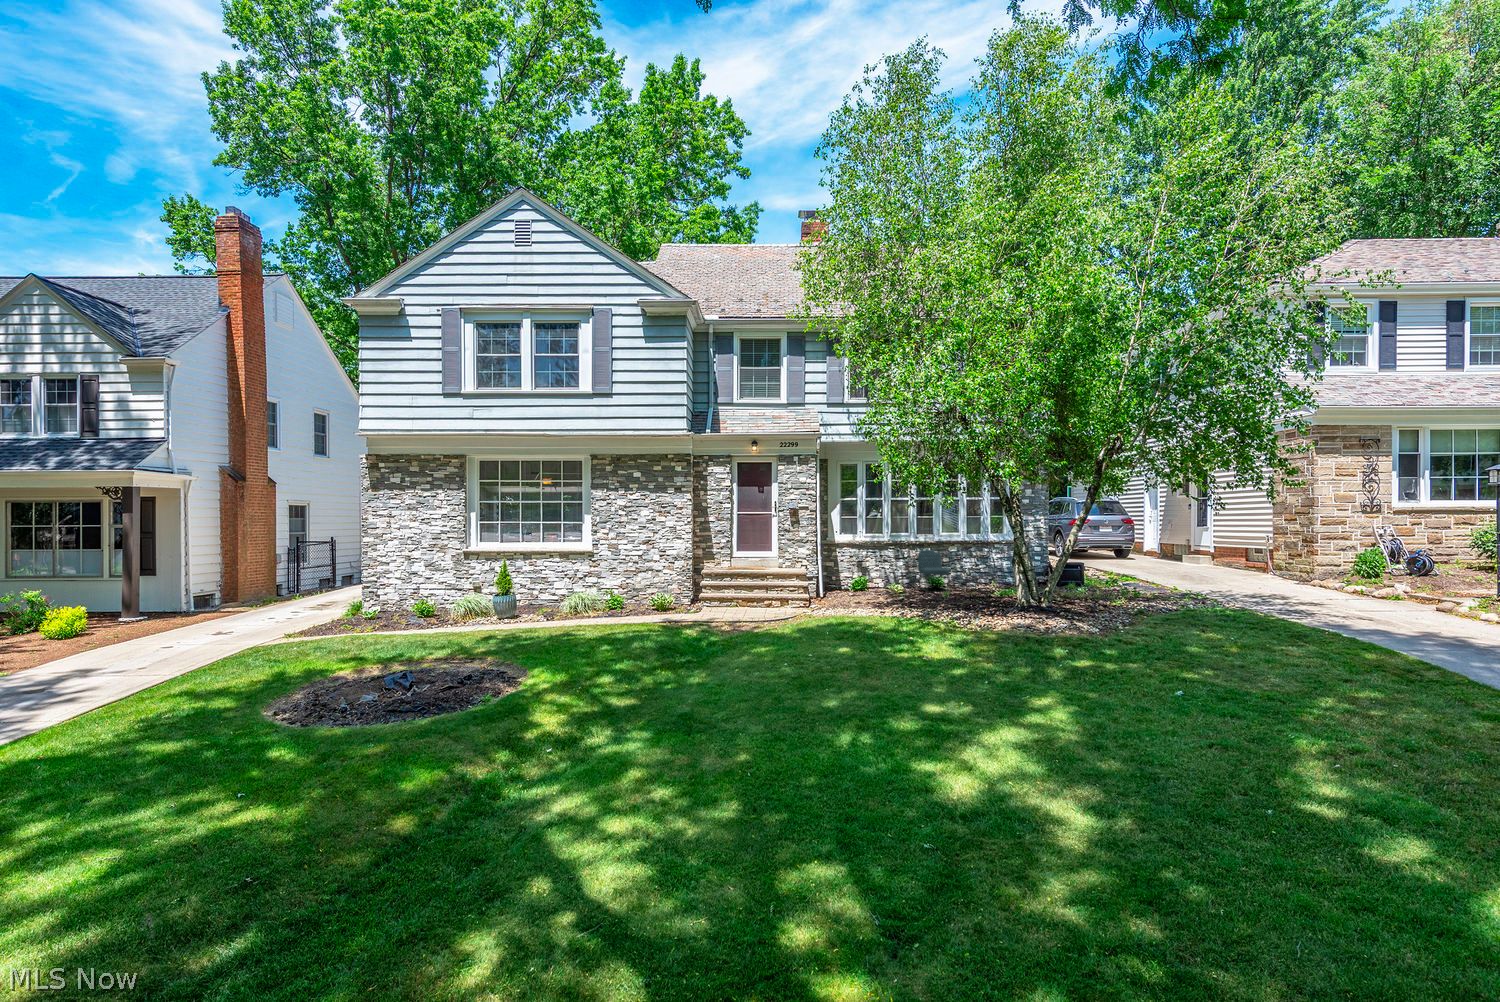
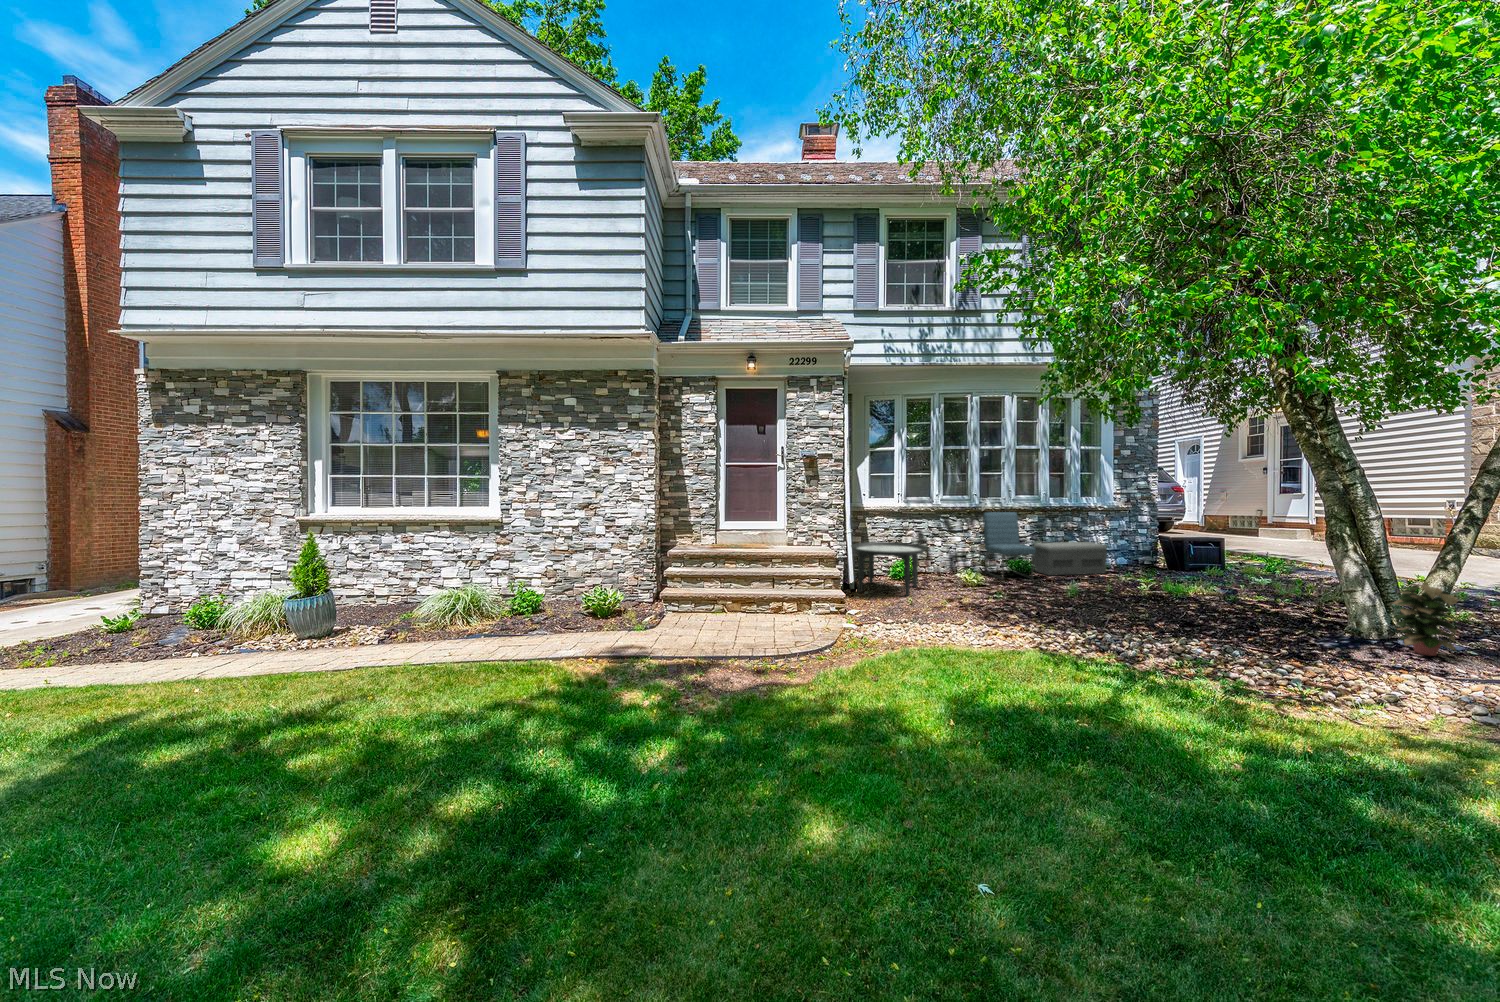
round table: none [821,566,871,601] -> present [851,542,927,596]
storage bench: none [953,566,1002,589] -> present [1034,542,1107,576]
decorative plant: none [1114,586,1145,625] -> present [1392,585,1460,656]

